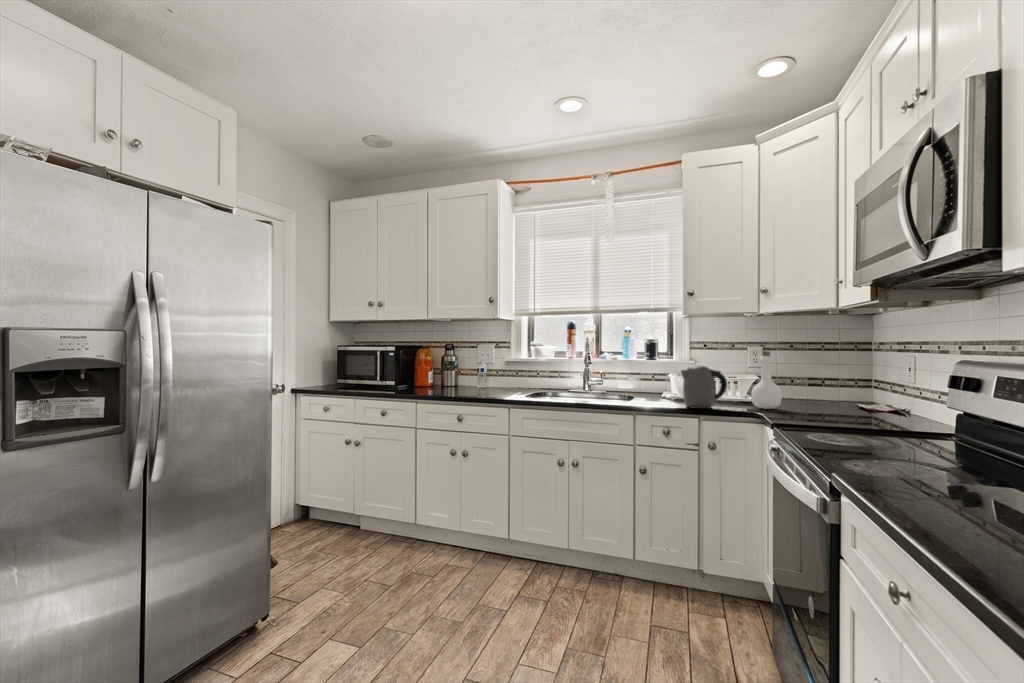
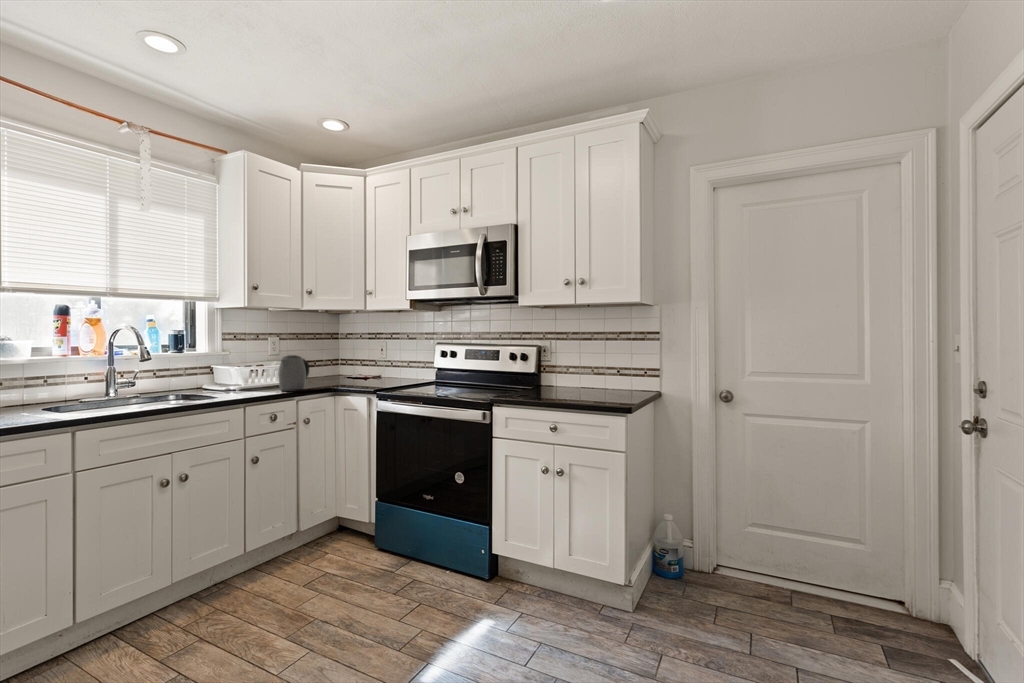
bottle: present [752,351,782,409] -> none [314,342,336,384]

